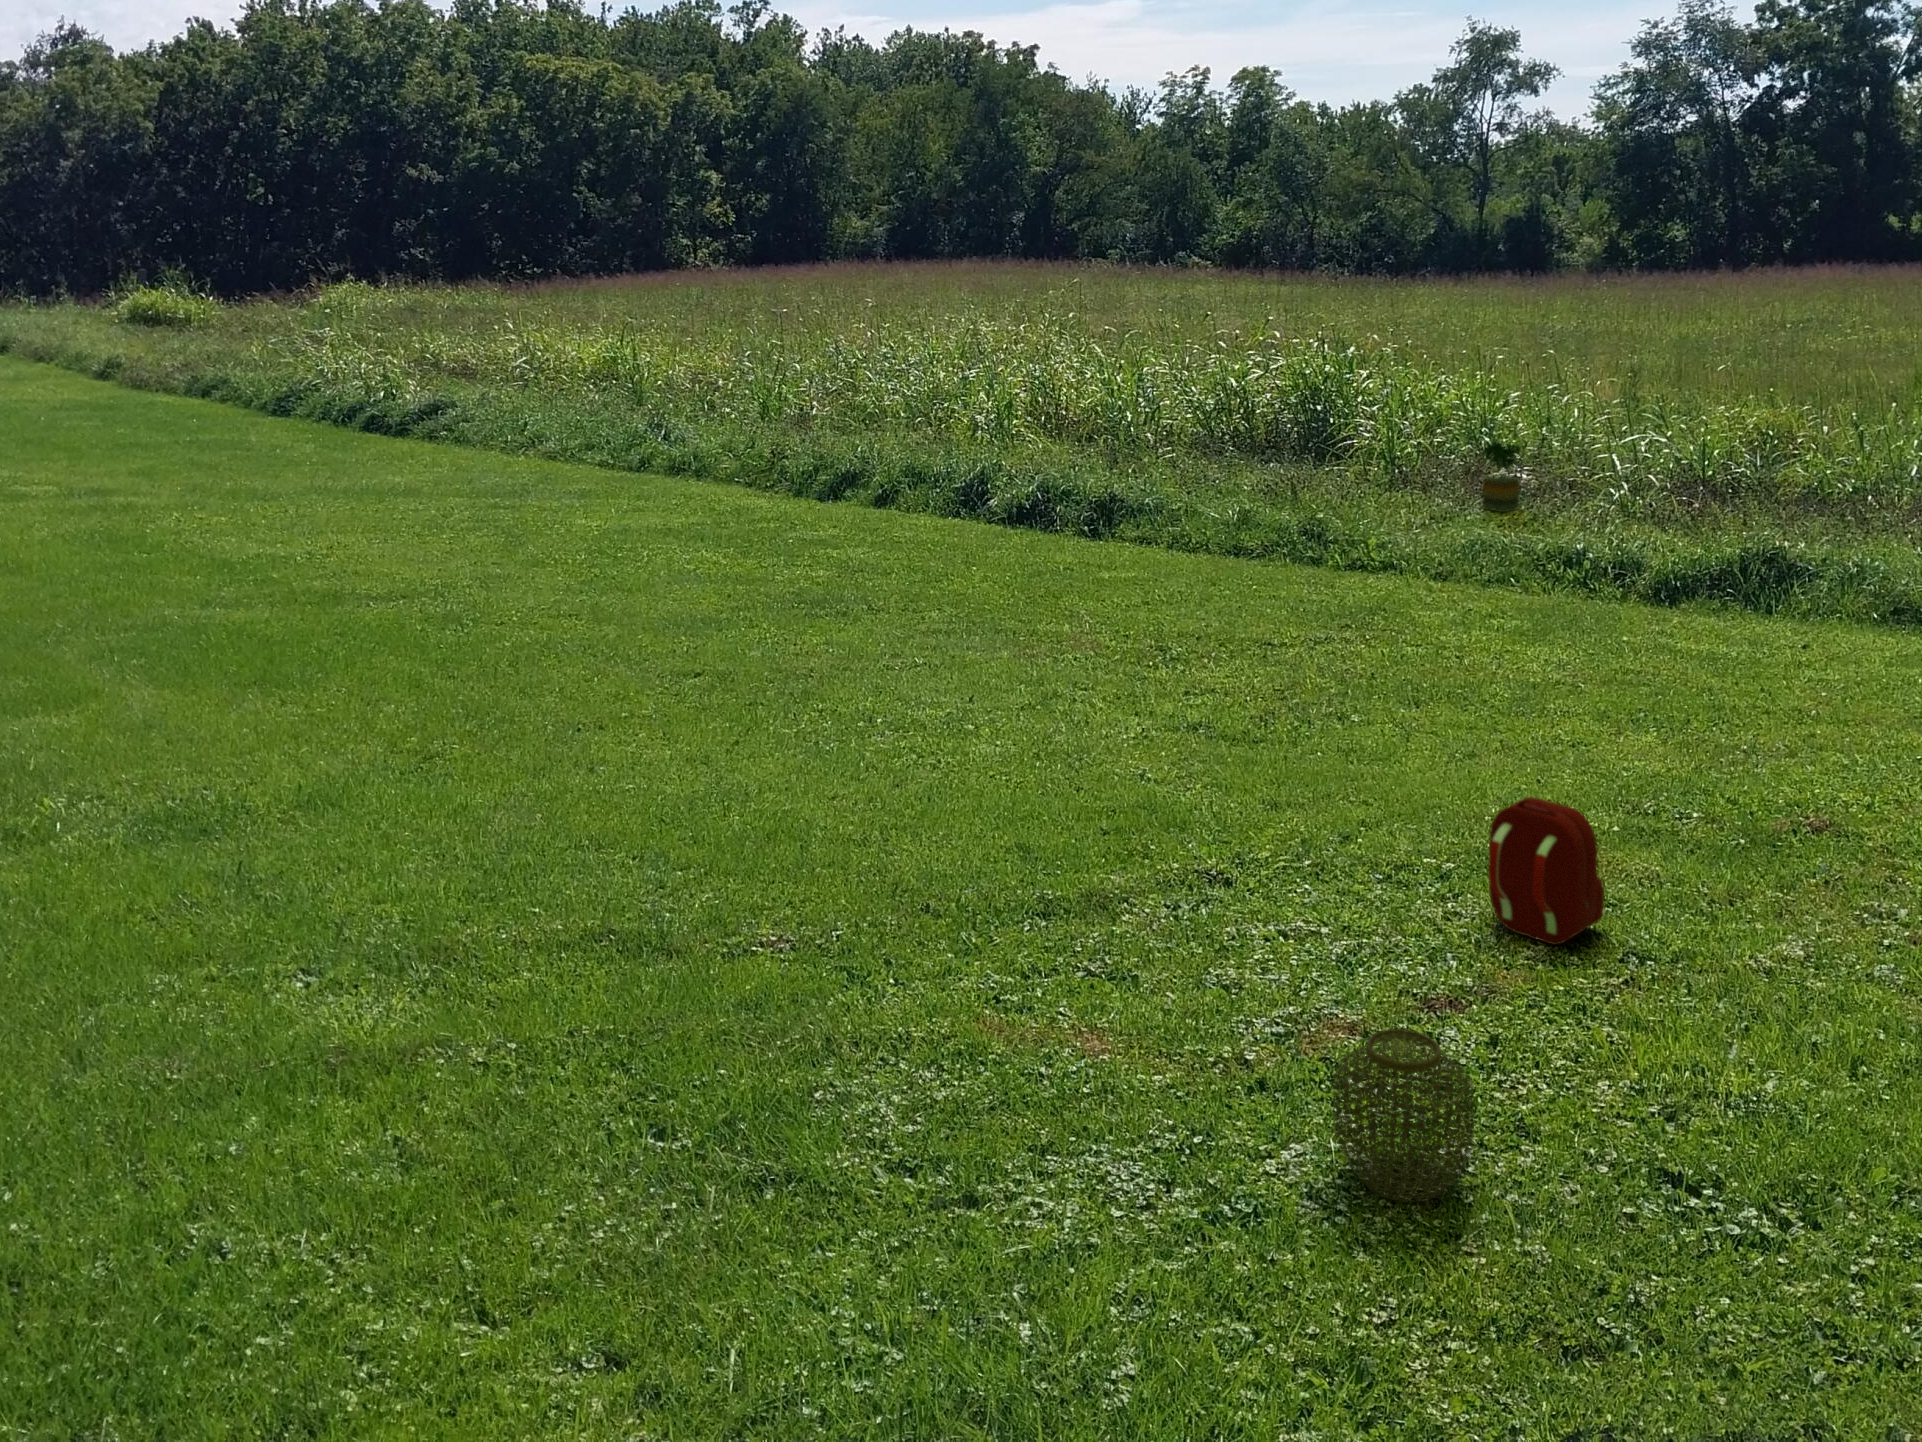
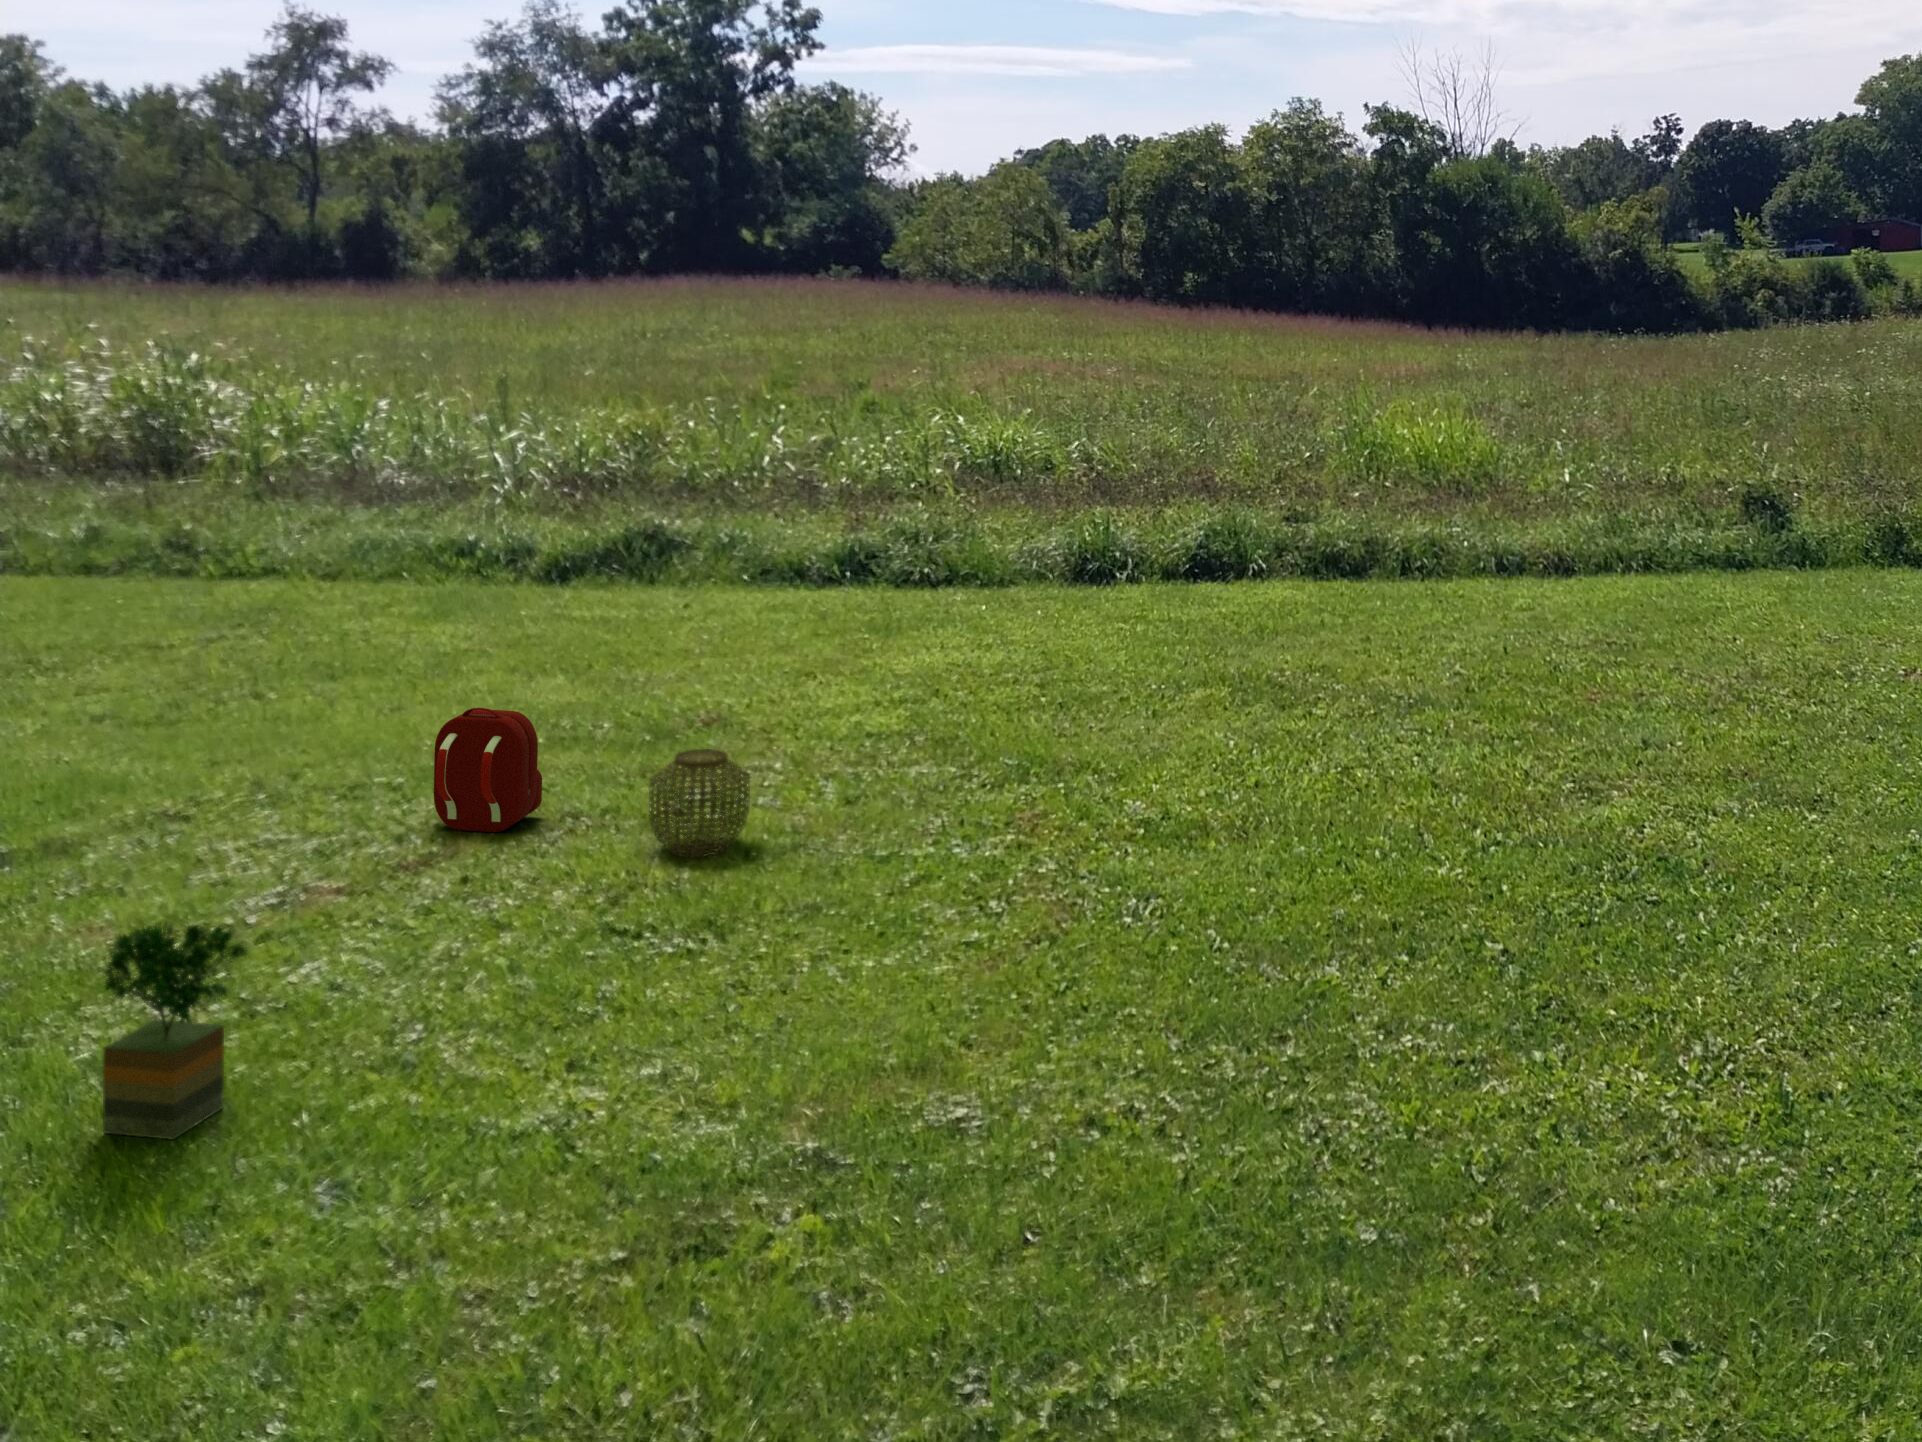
potted tree: present [1483,442,1525,512] -> present [103,924,249,1139]
woven basket: present [1333,1029,1474,1202] -> present [649,749,750,858]

